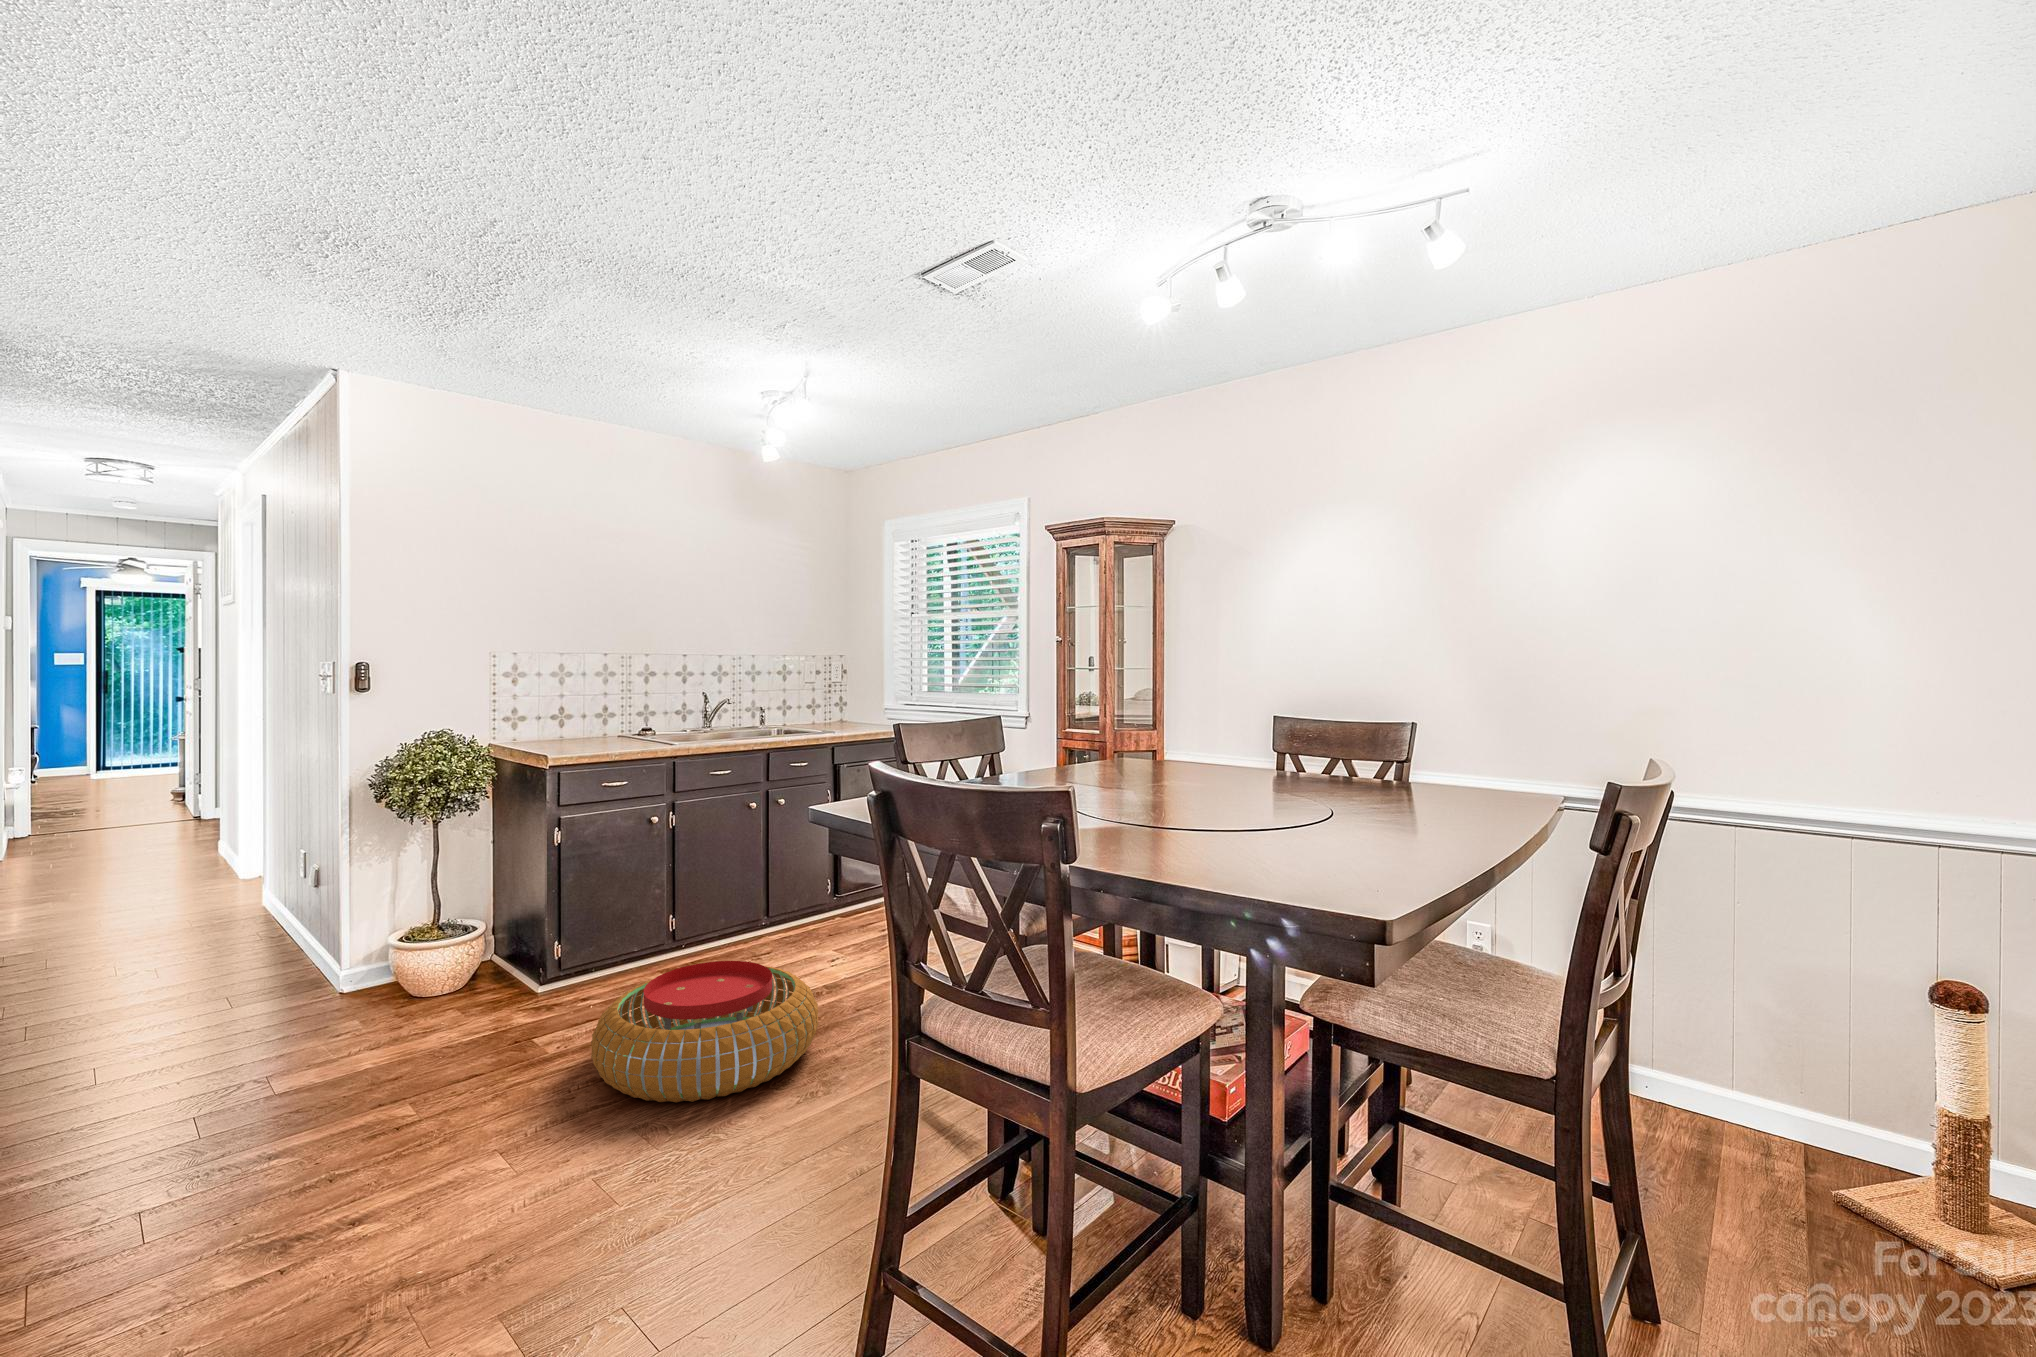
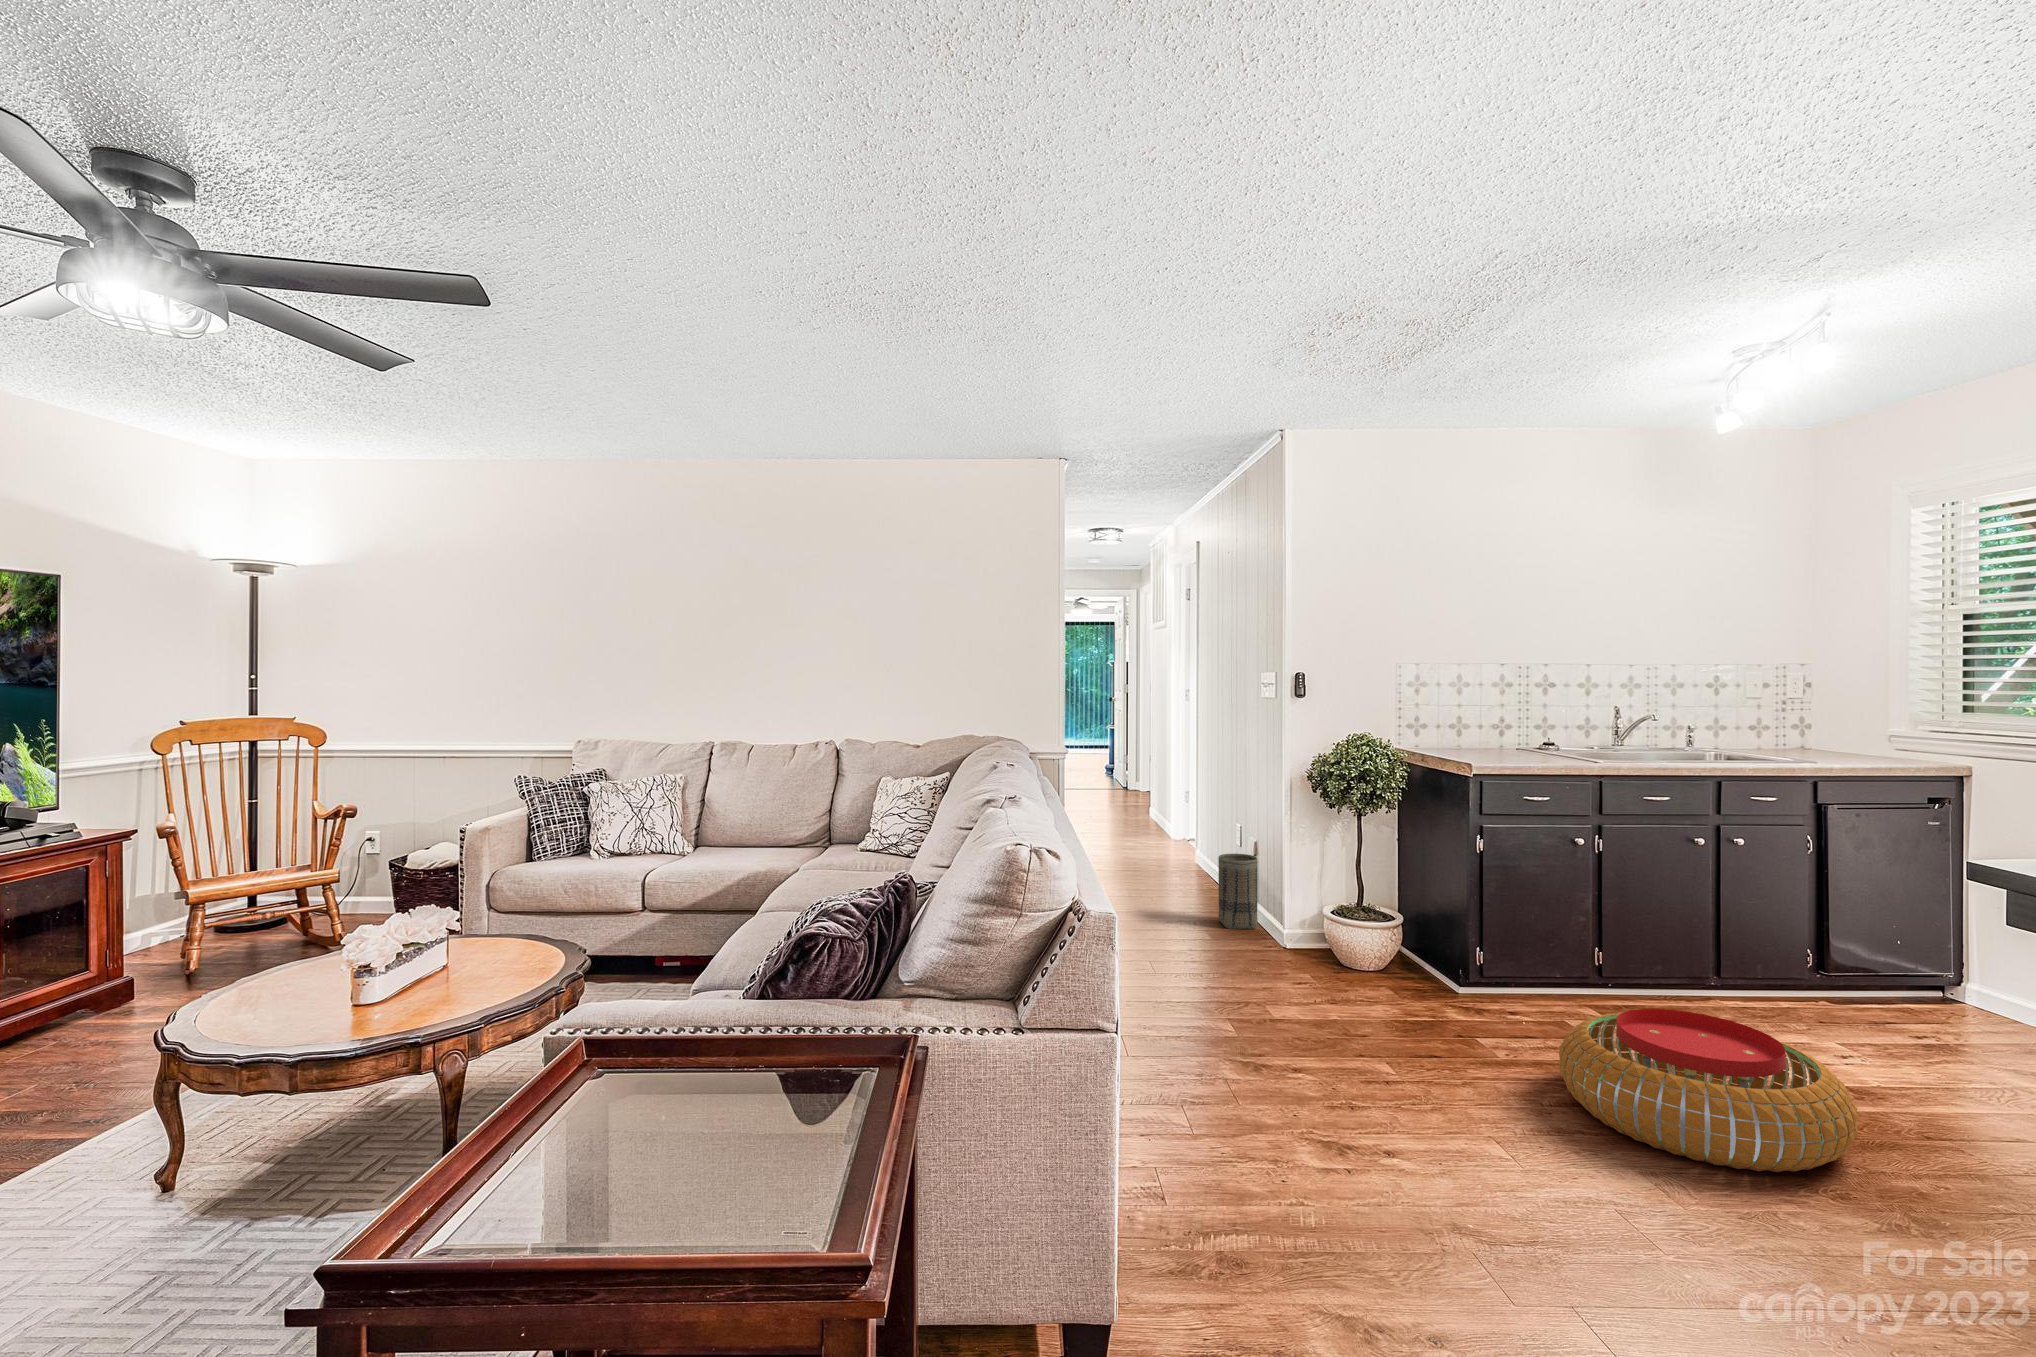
basket: none [250,885,311,982] -> present [1218,854,1258,929]

